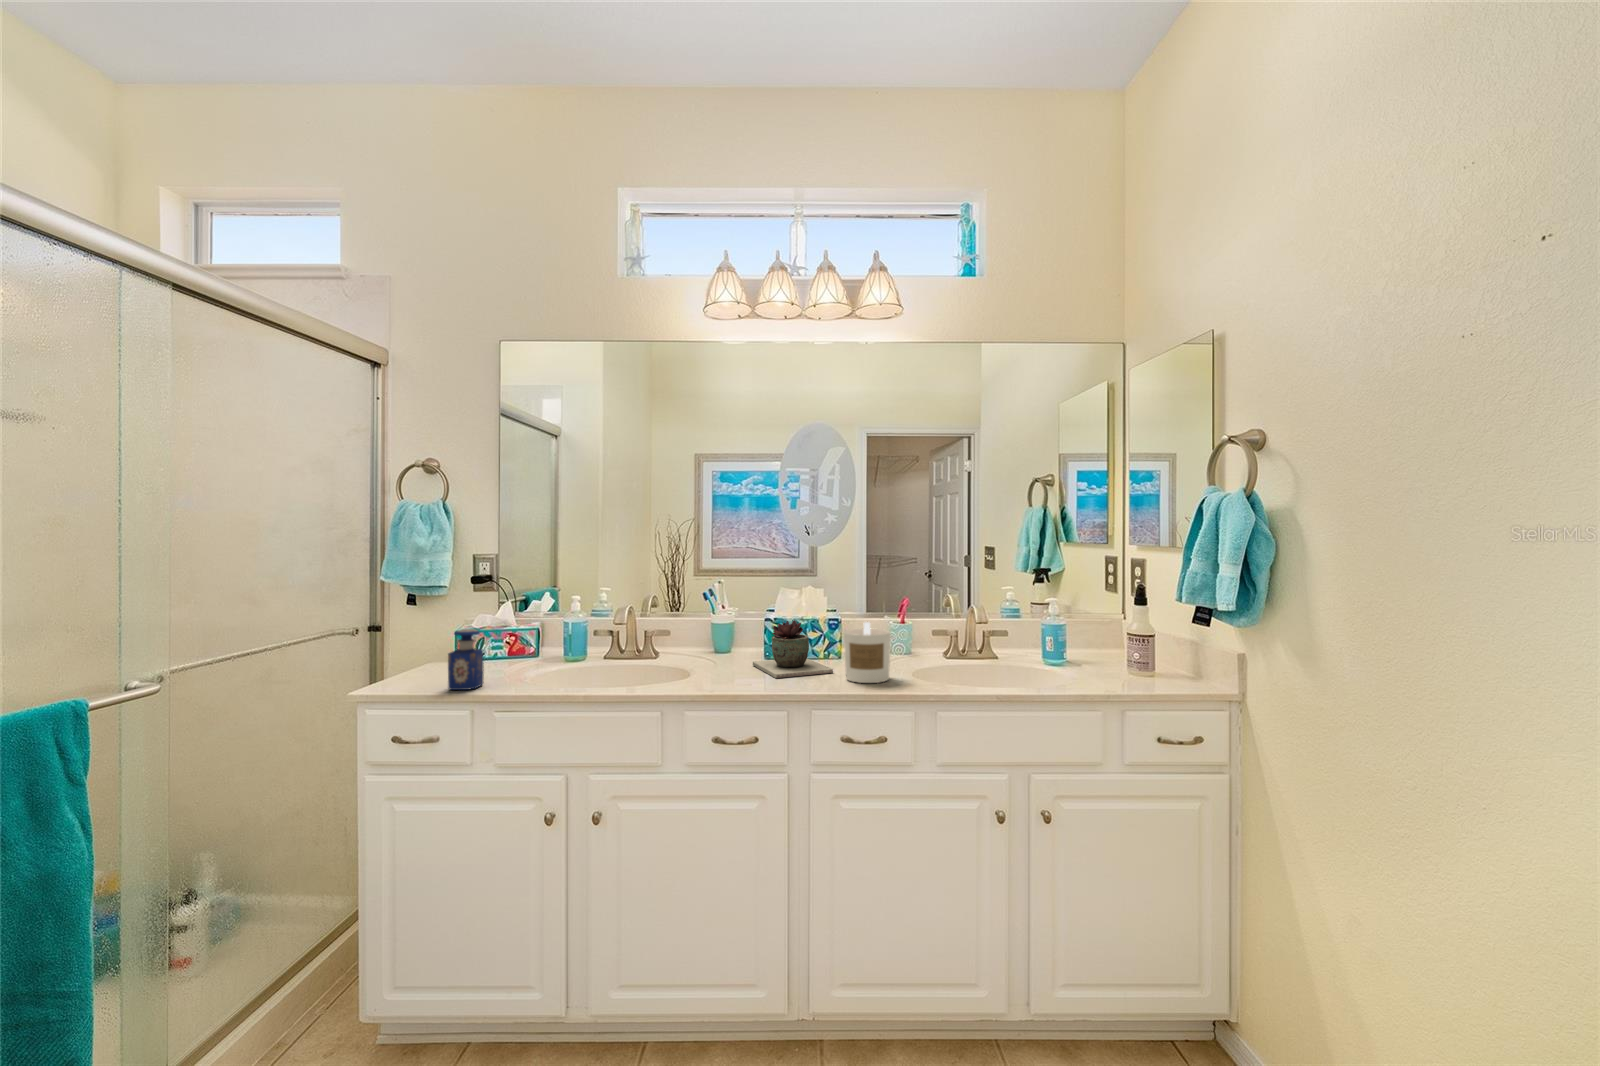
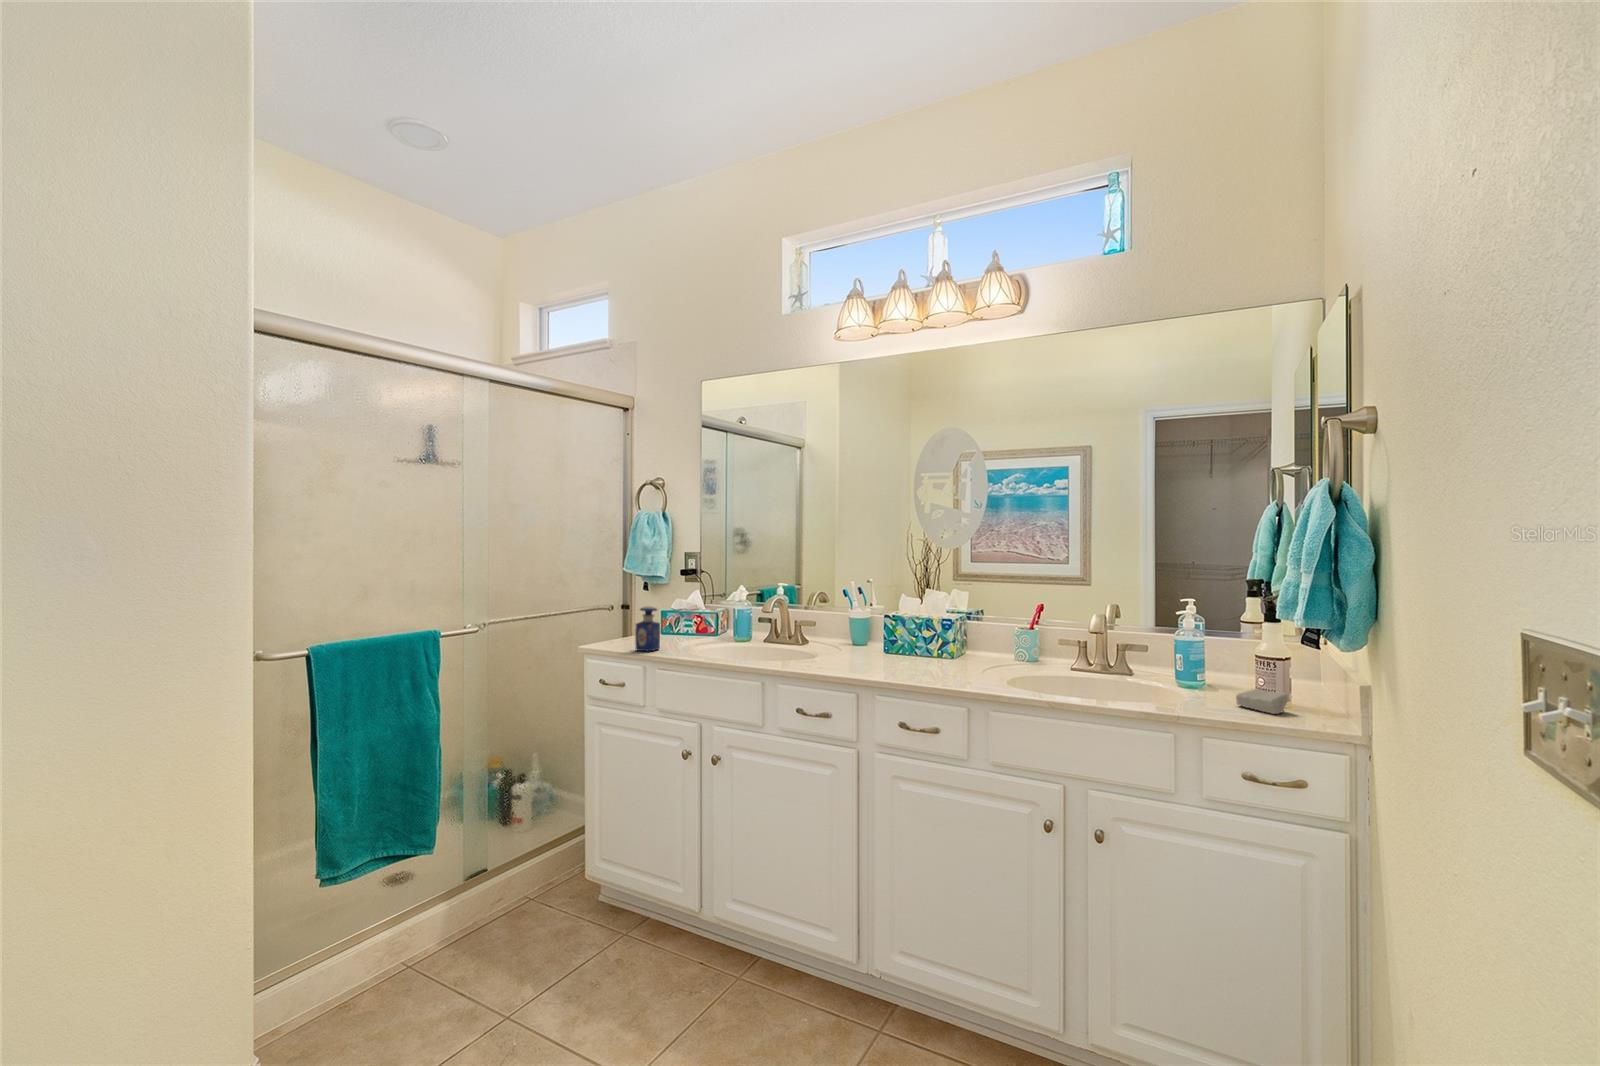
succulent plant: present [753,620,833,678] -> none [868,618,926,668]
candle: present [844,622,890,683] -> none [924,622,968,679]
soap bar: none [1131,661,1172,682] -> present [1236,689,1288,714]

